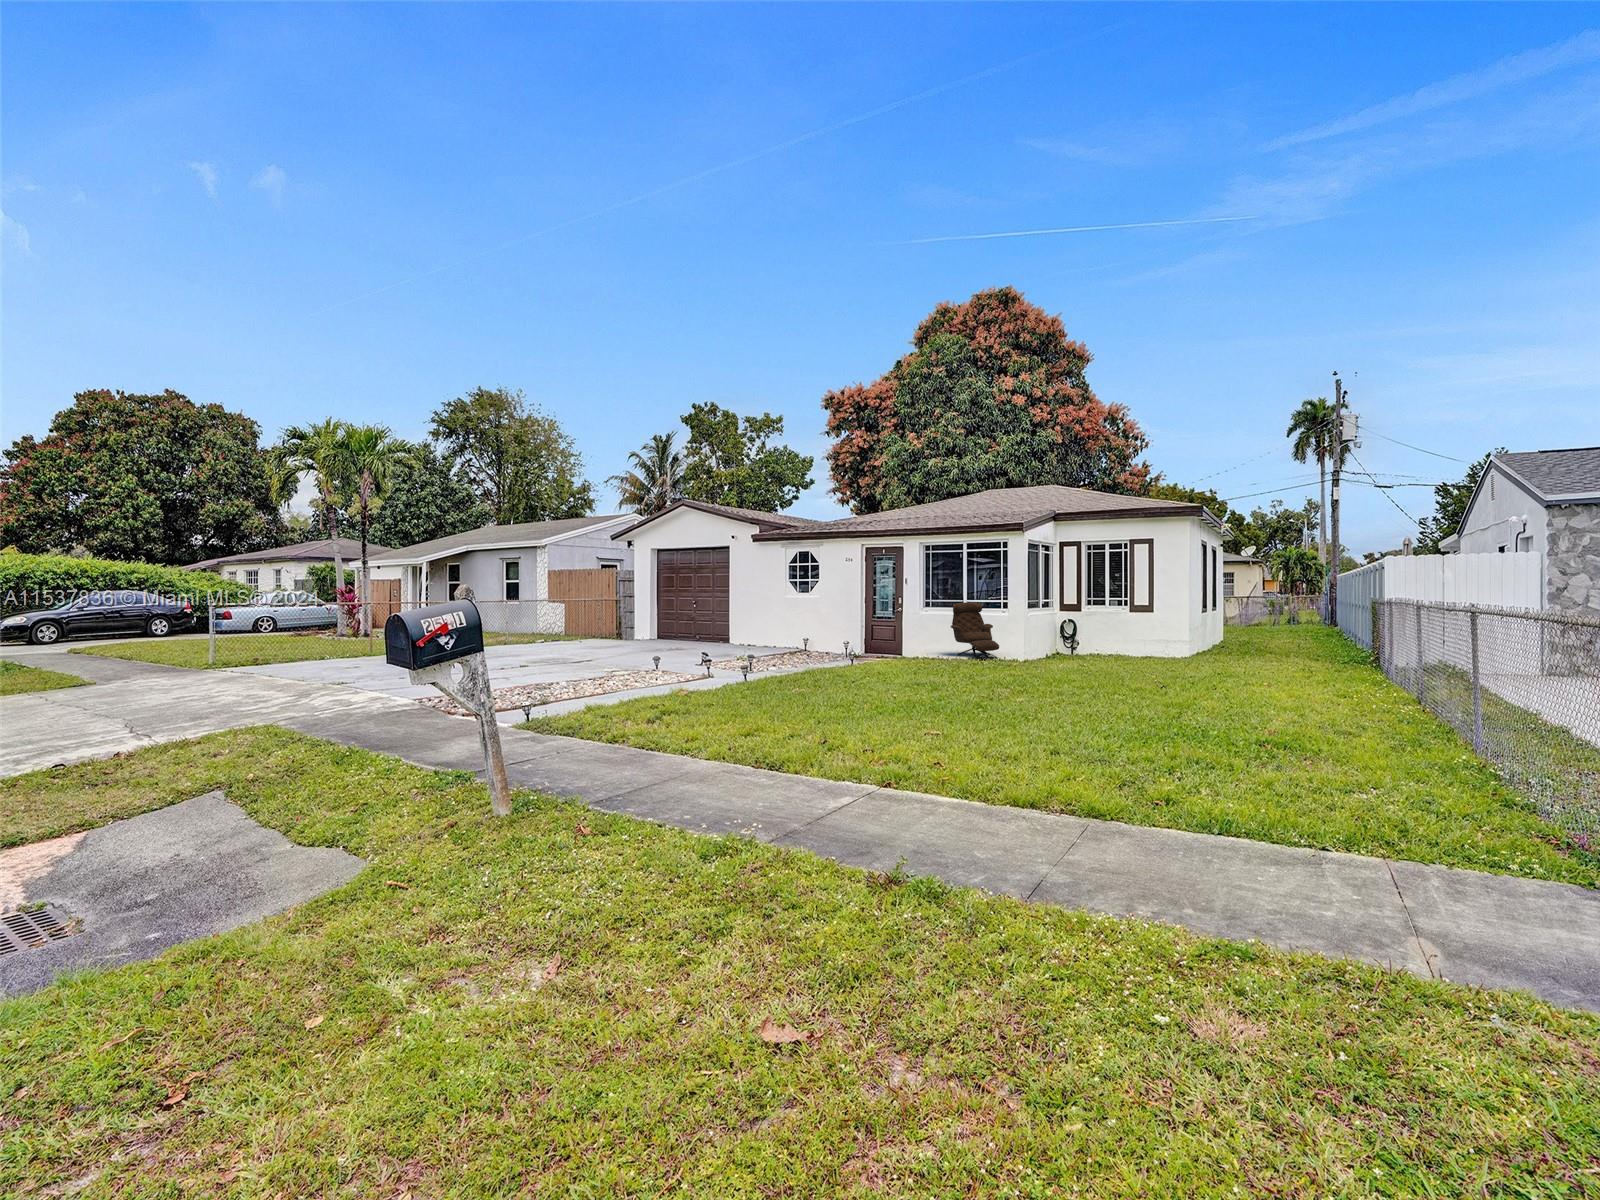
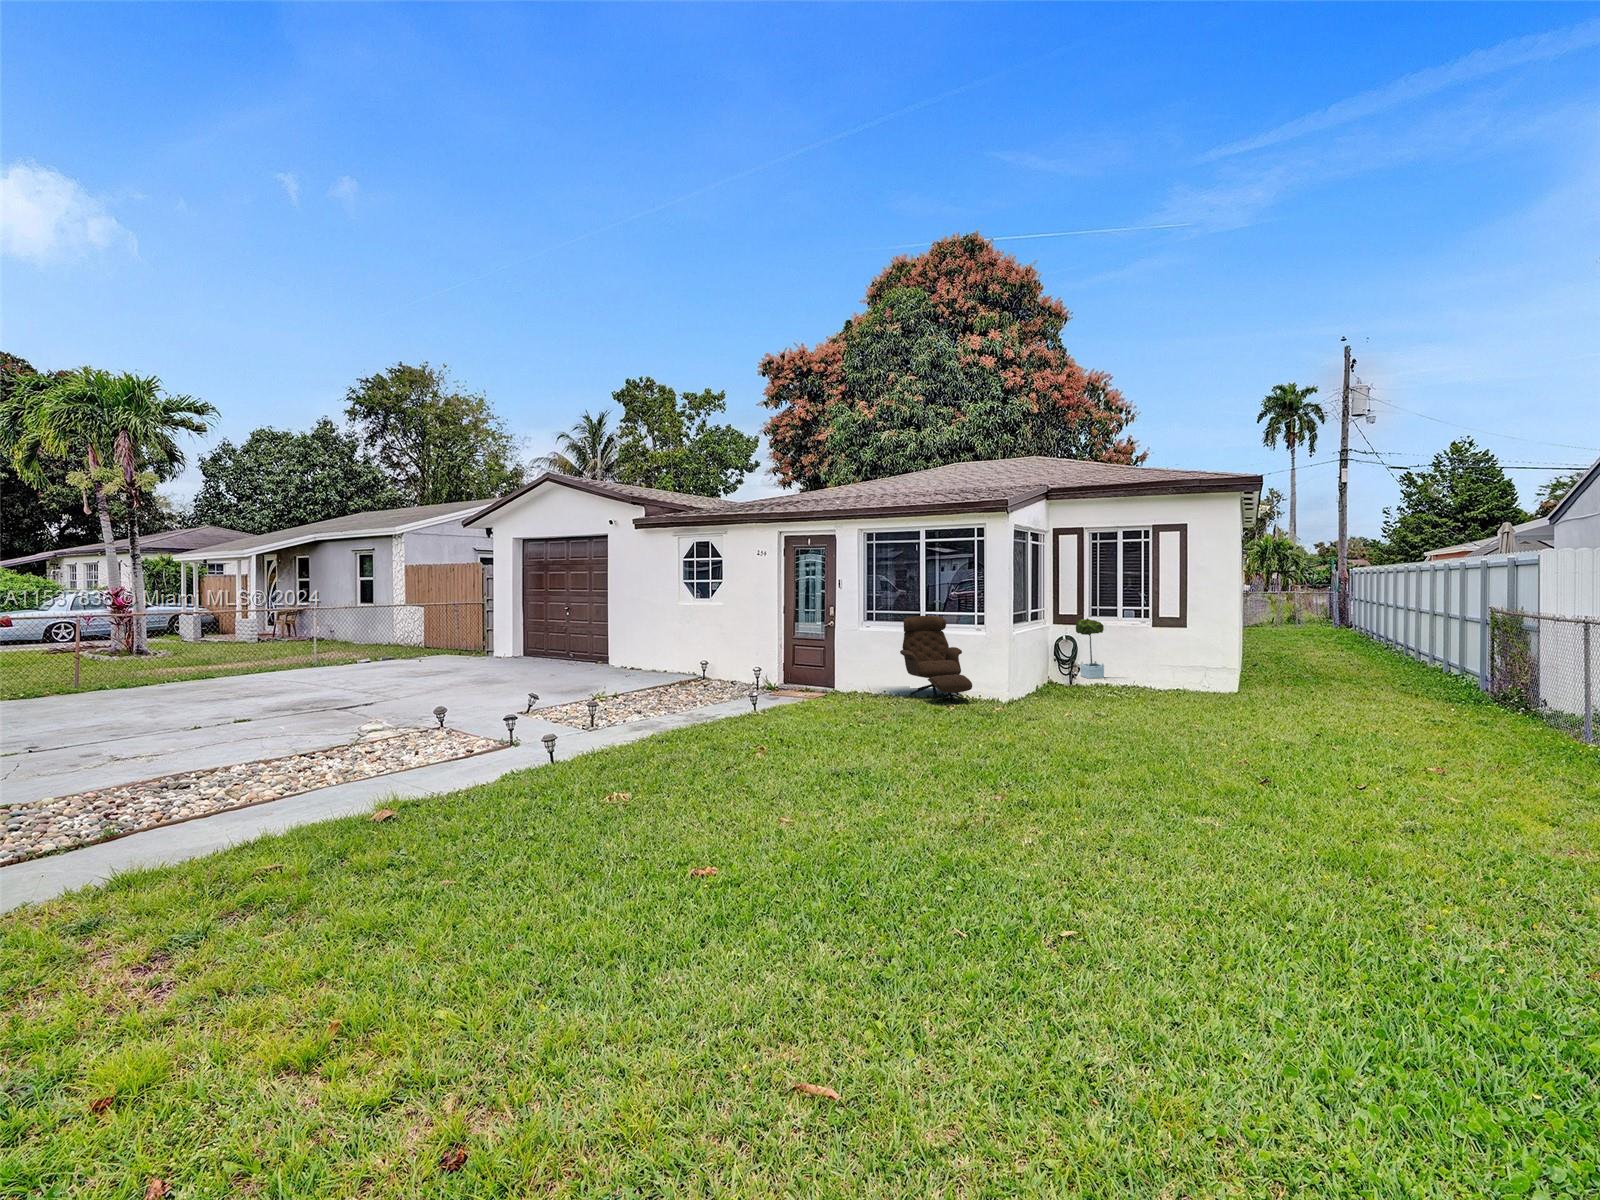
potted tree: none [1075,606,1095,648] -> present [1076,618,1104,679]

